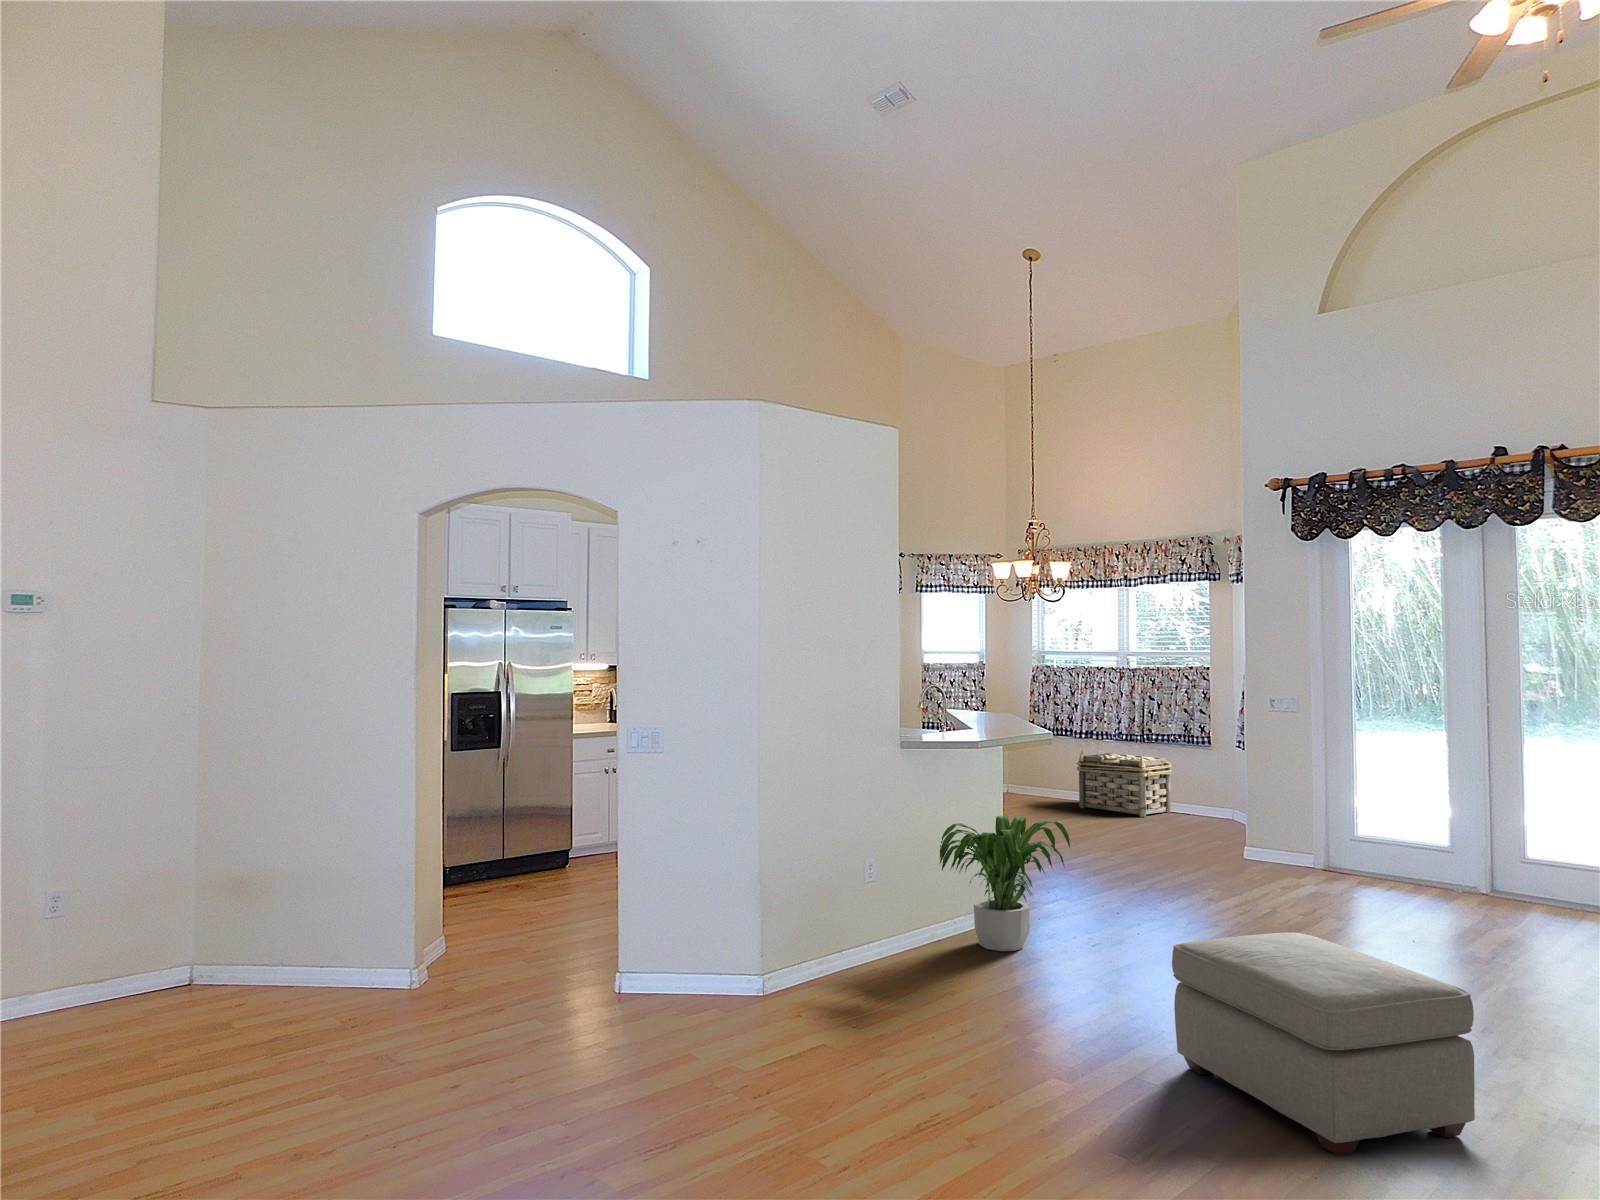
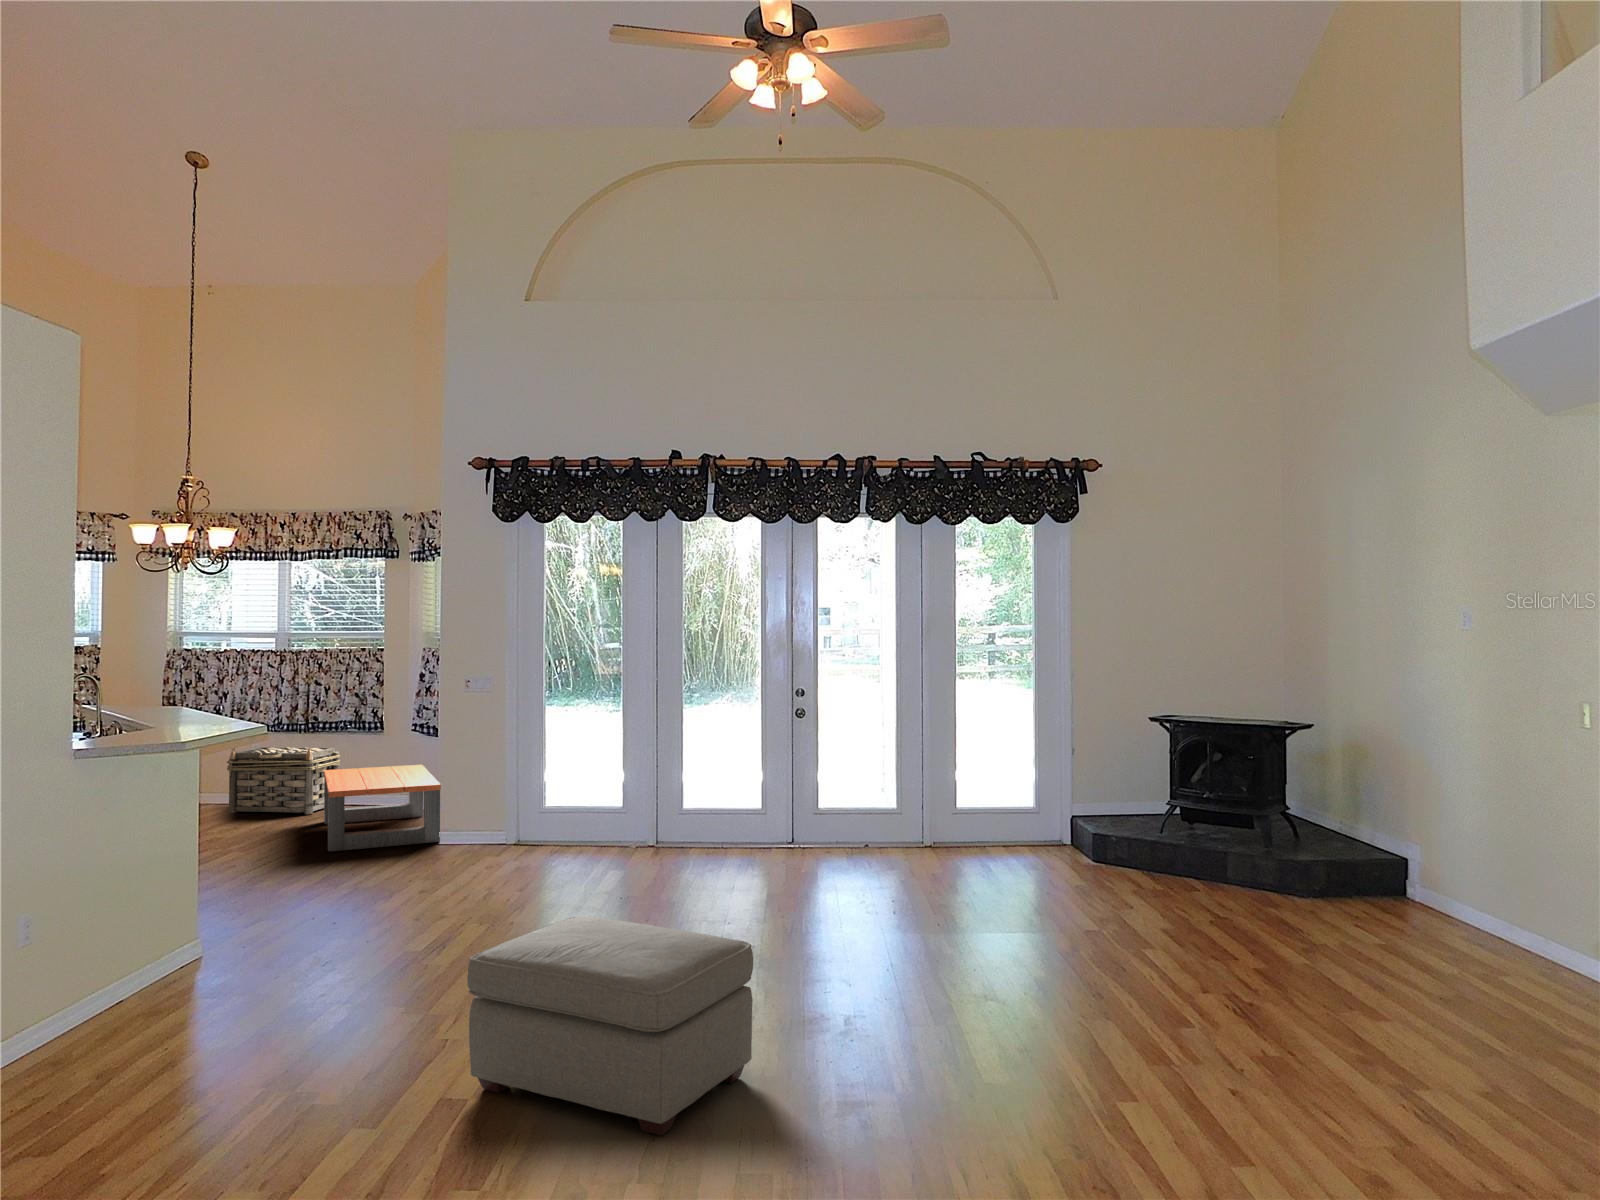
coffee table: none [1144,777,1250,856] -> present [324,765,441,851]
potted plant: present [940,815,1070,951] -> none [105,836,290,1011]

